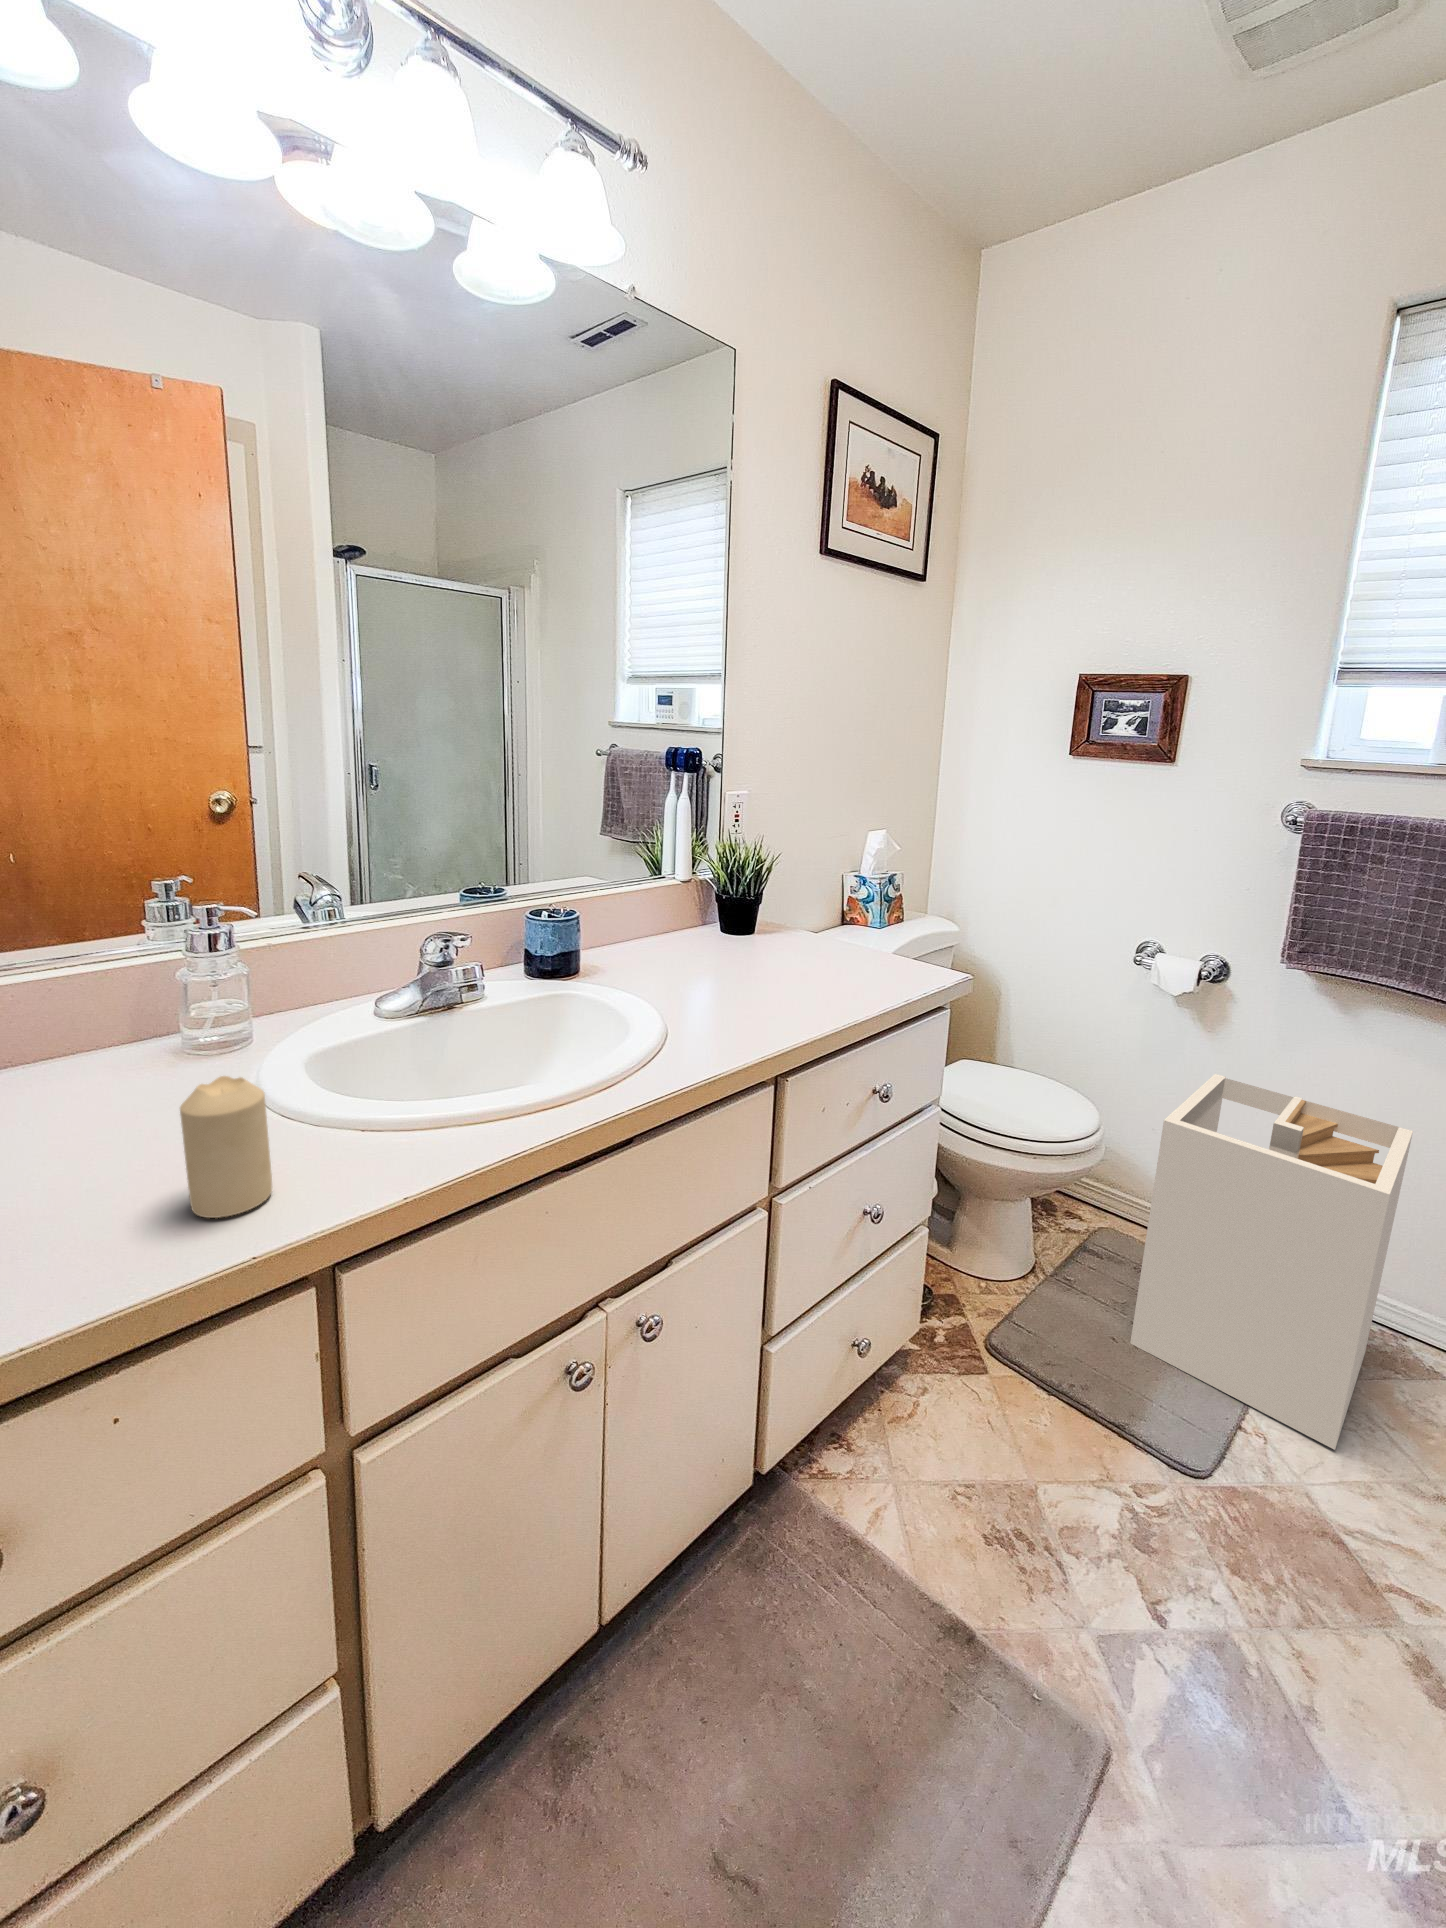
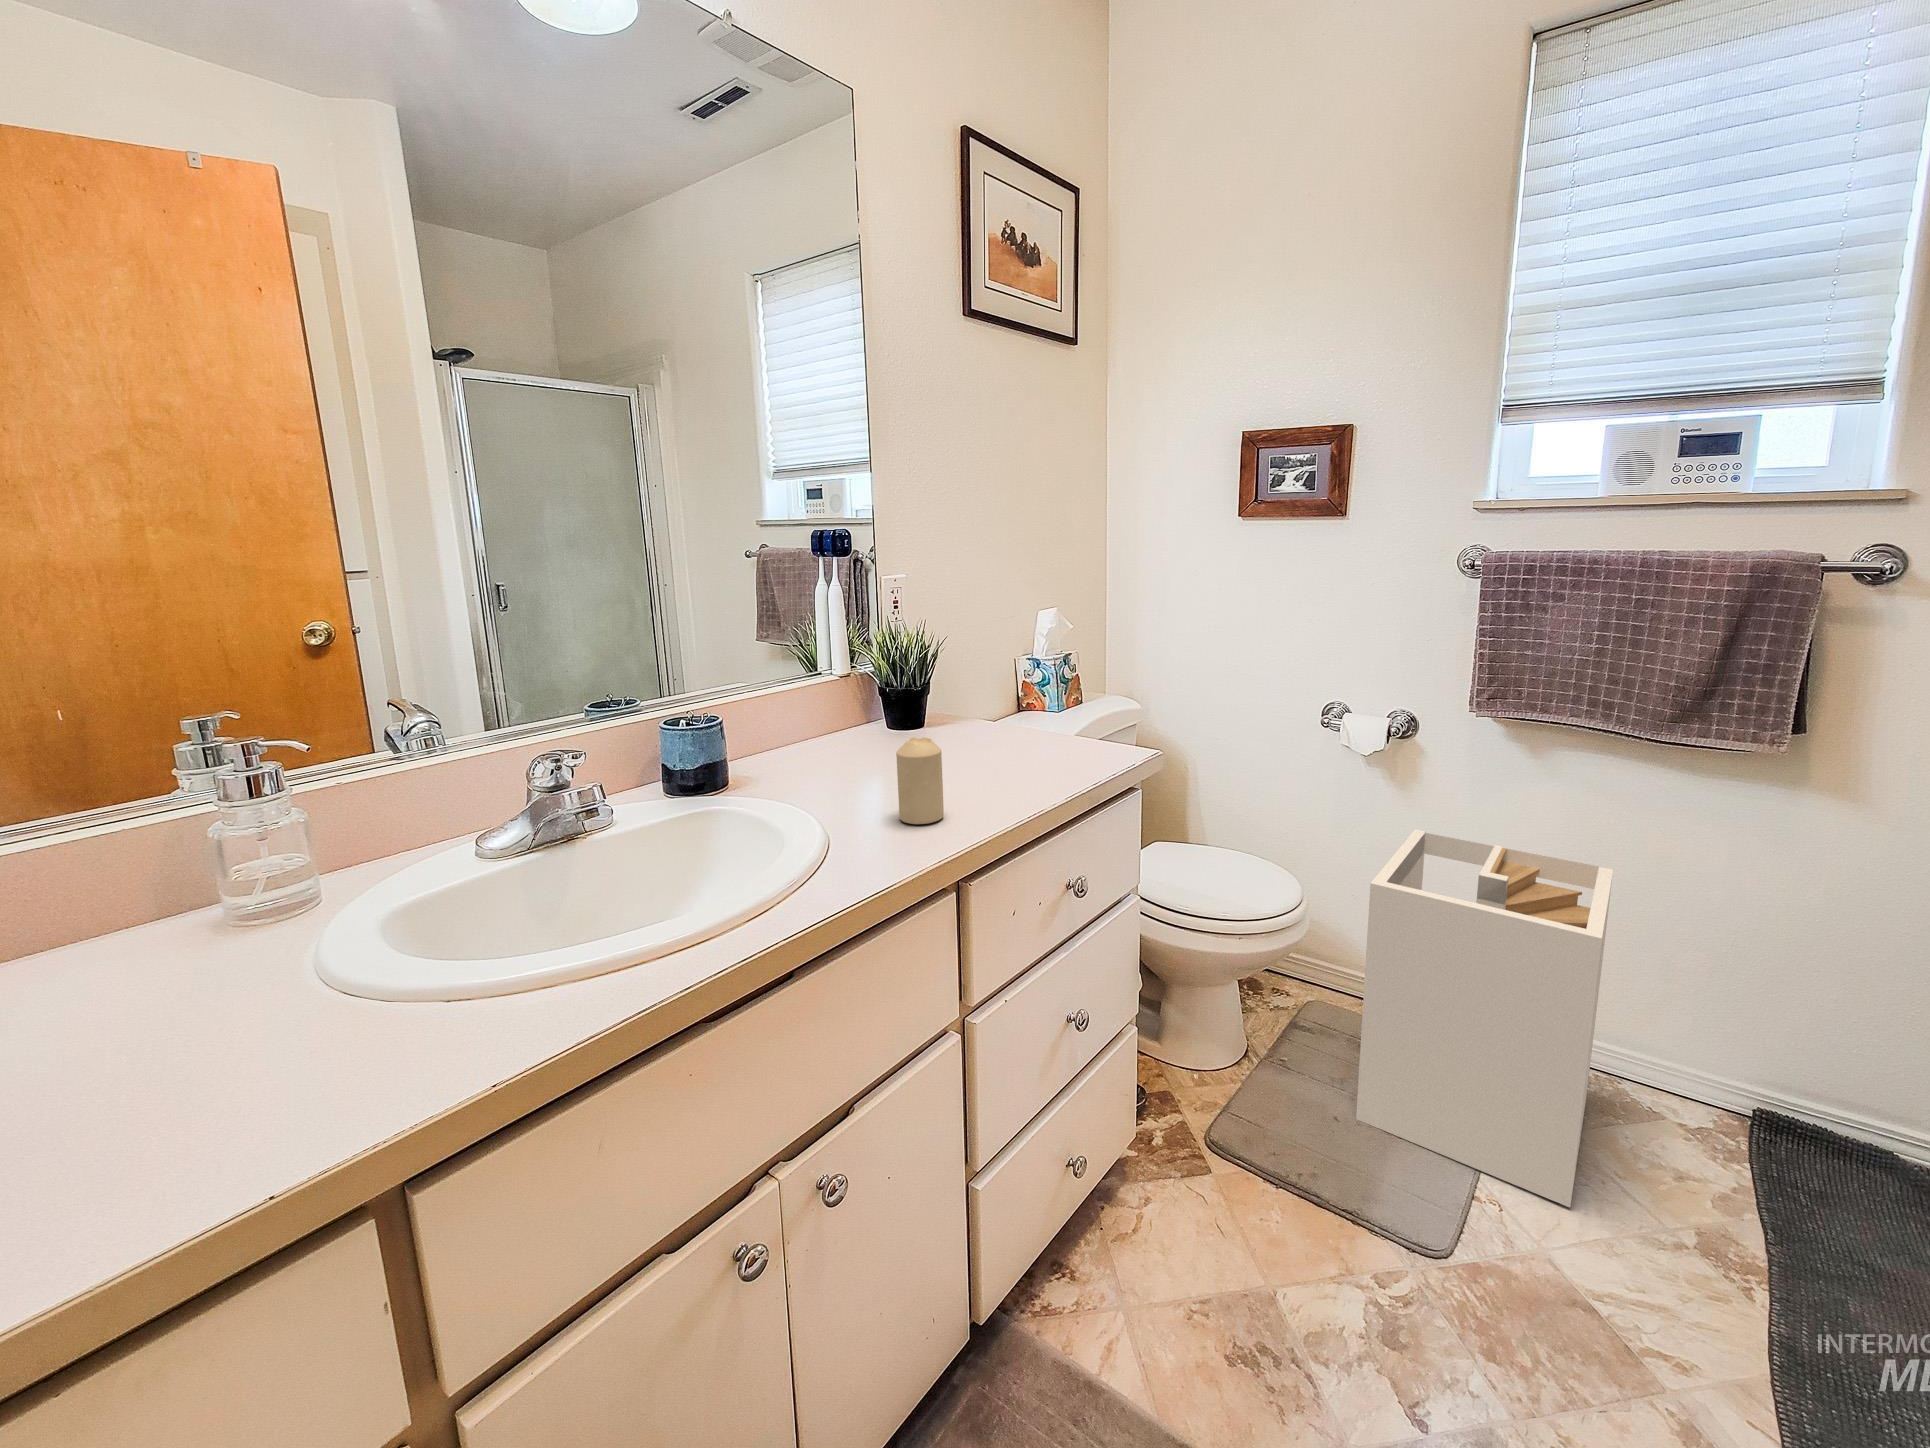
candle: present [180,1076,272,1218] -> present [896,738,944,824]

